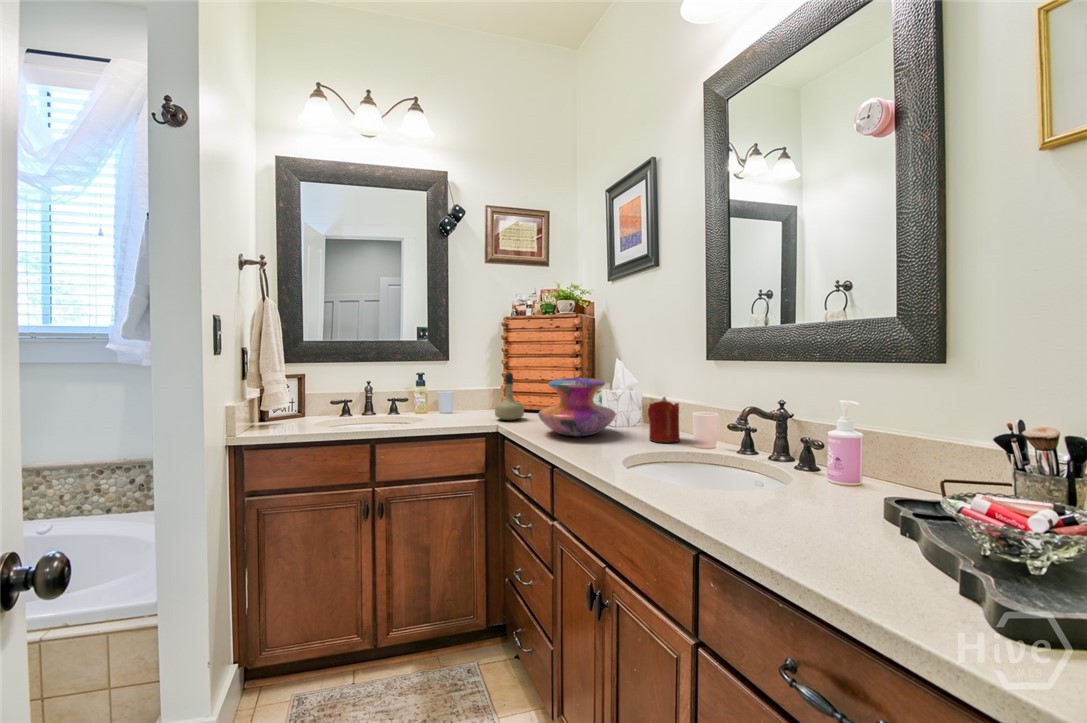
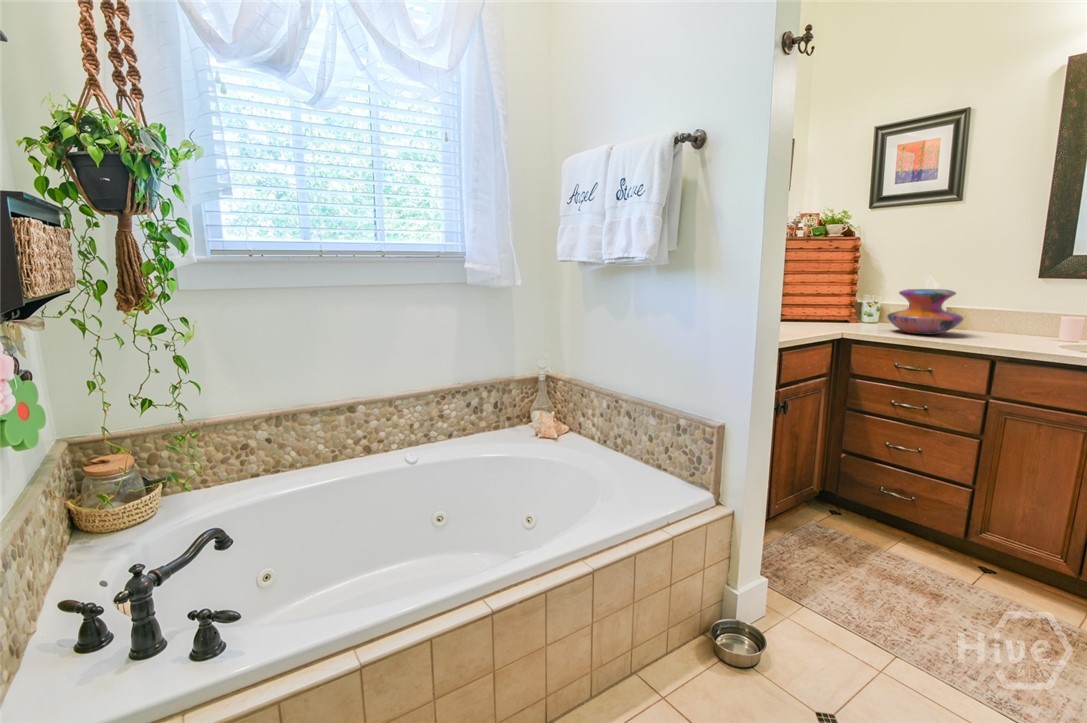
perfume bottle: present [495,372,524,420] -> none [810,286,838,327]
candle: present [648,397,680,443] -> none [977,301,1011,335]

